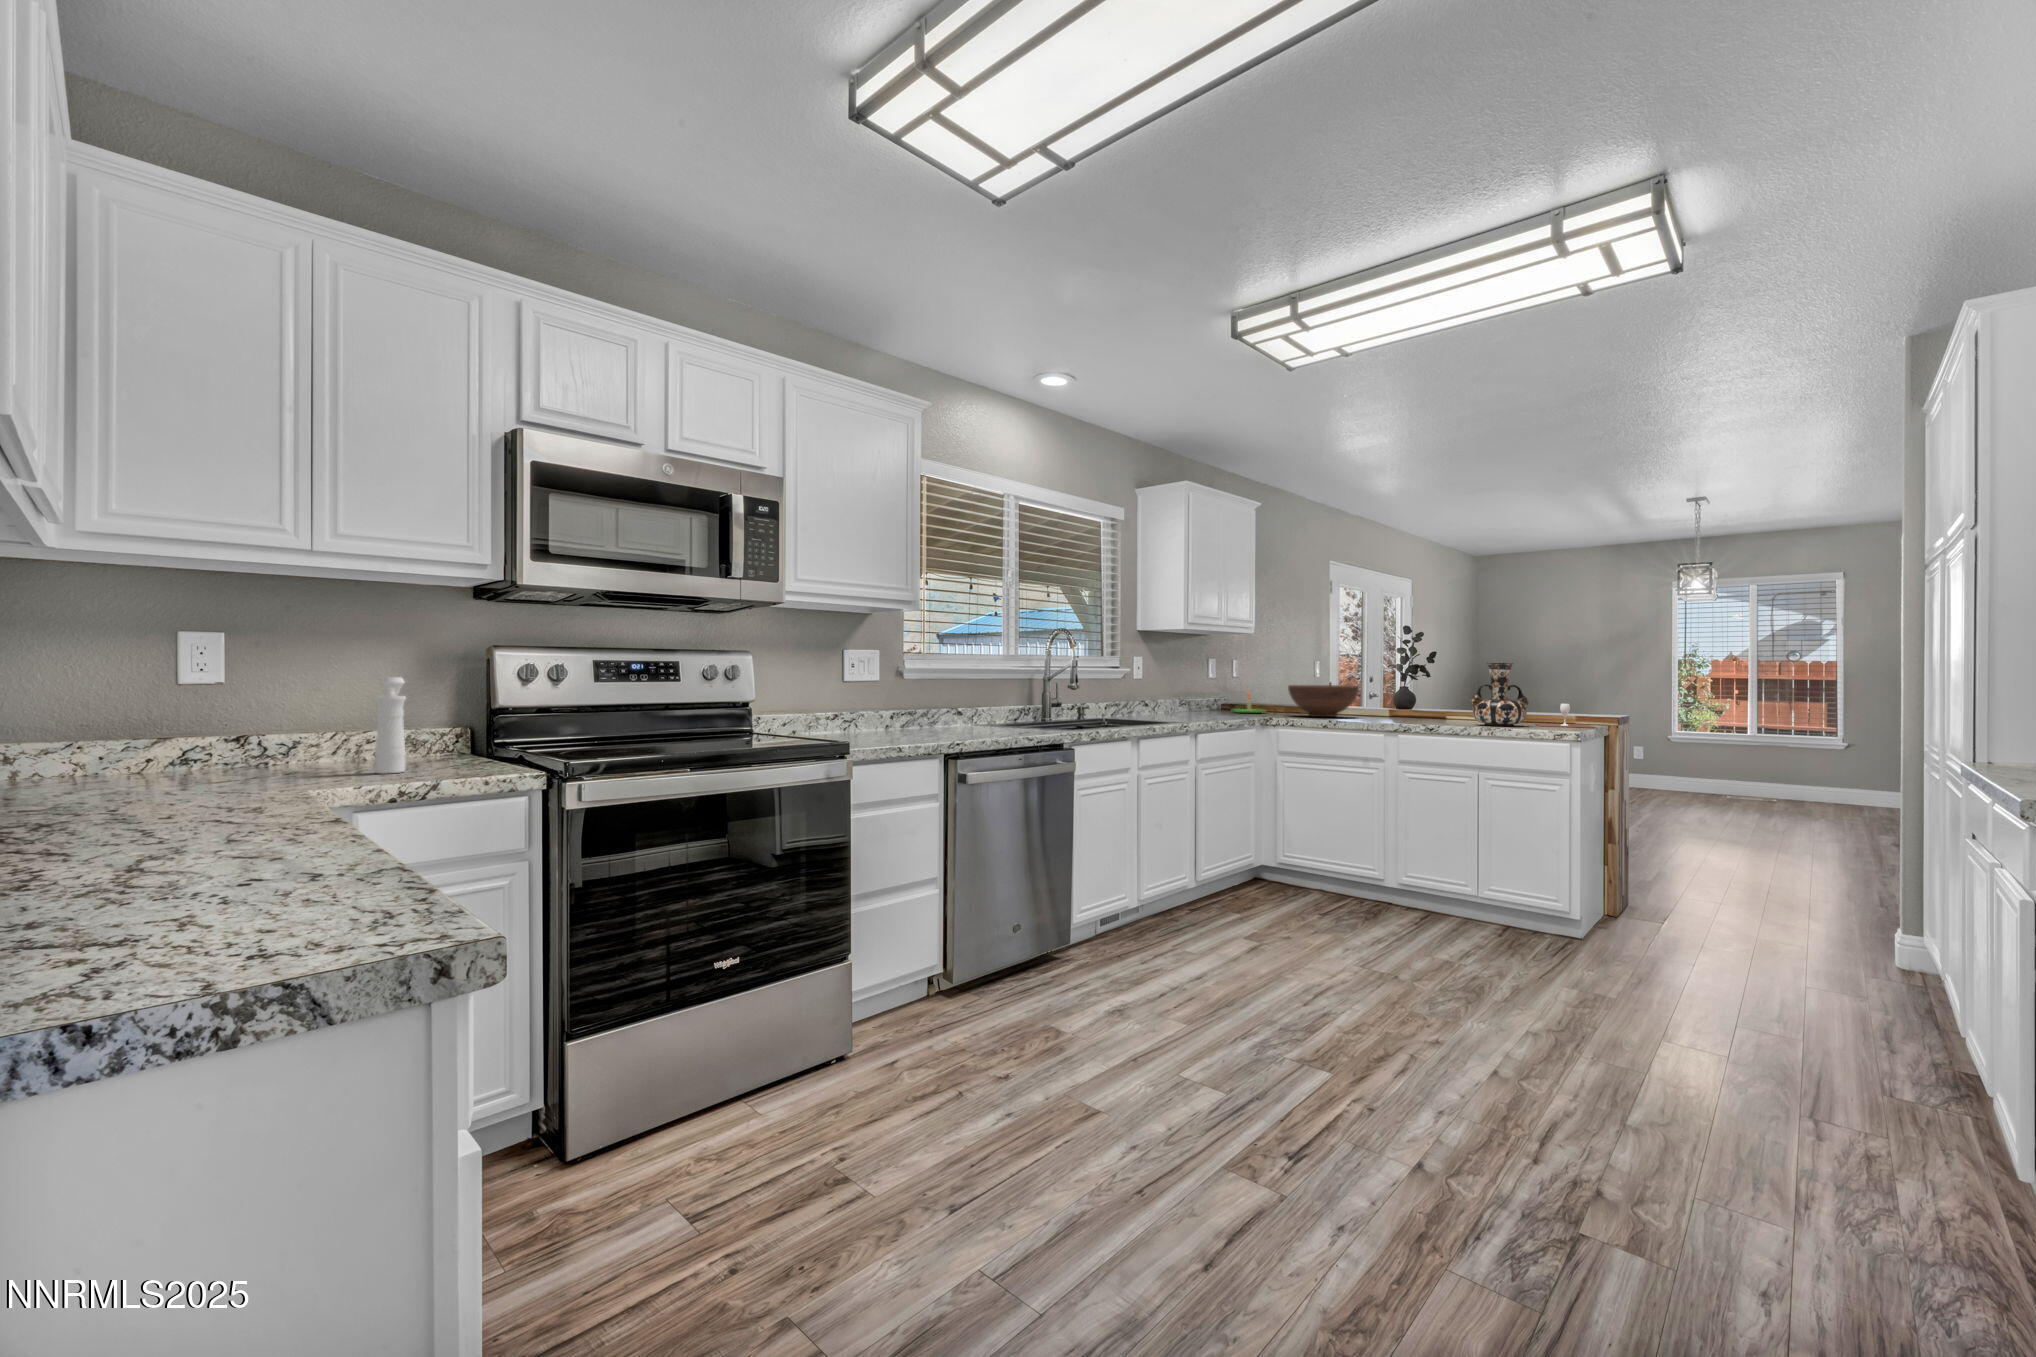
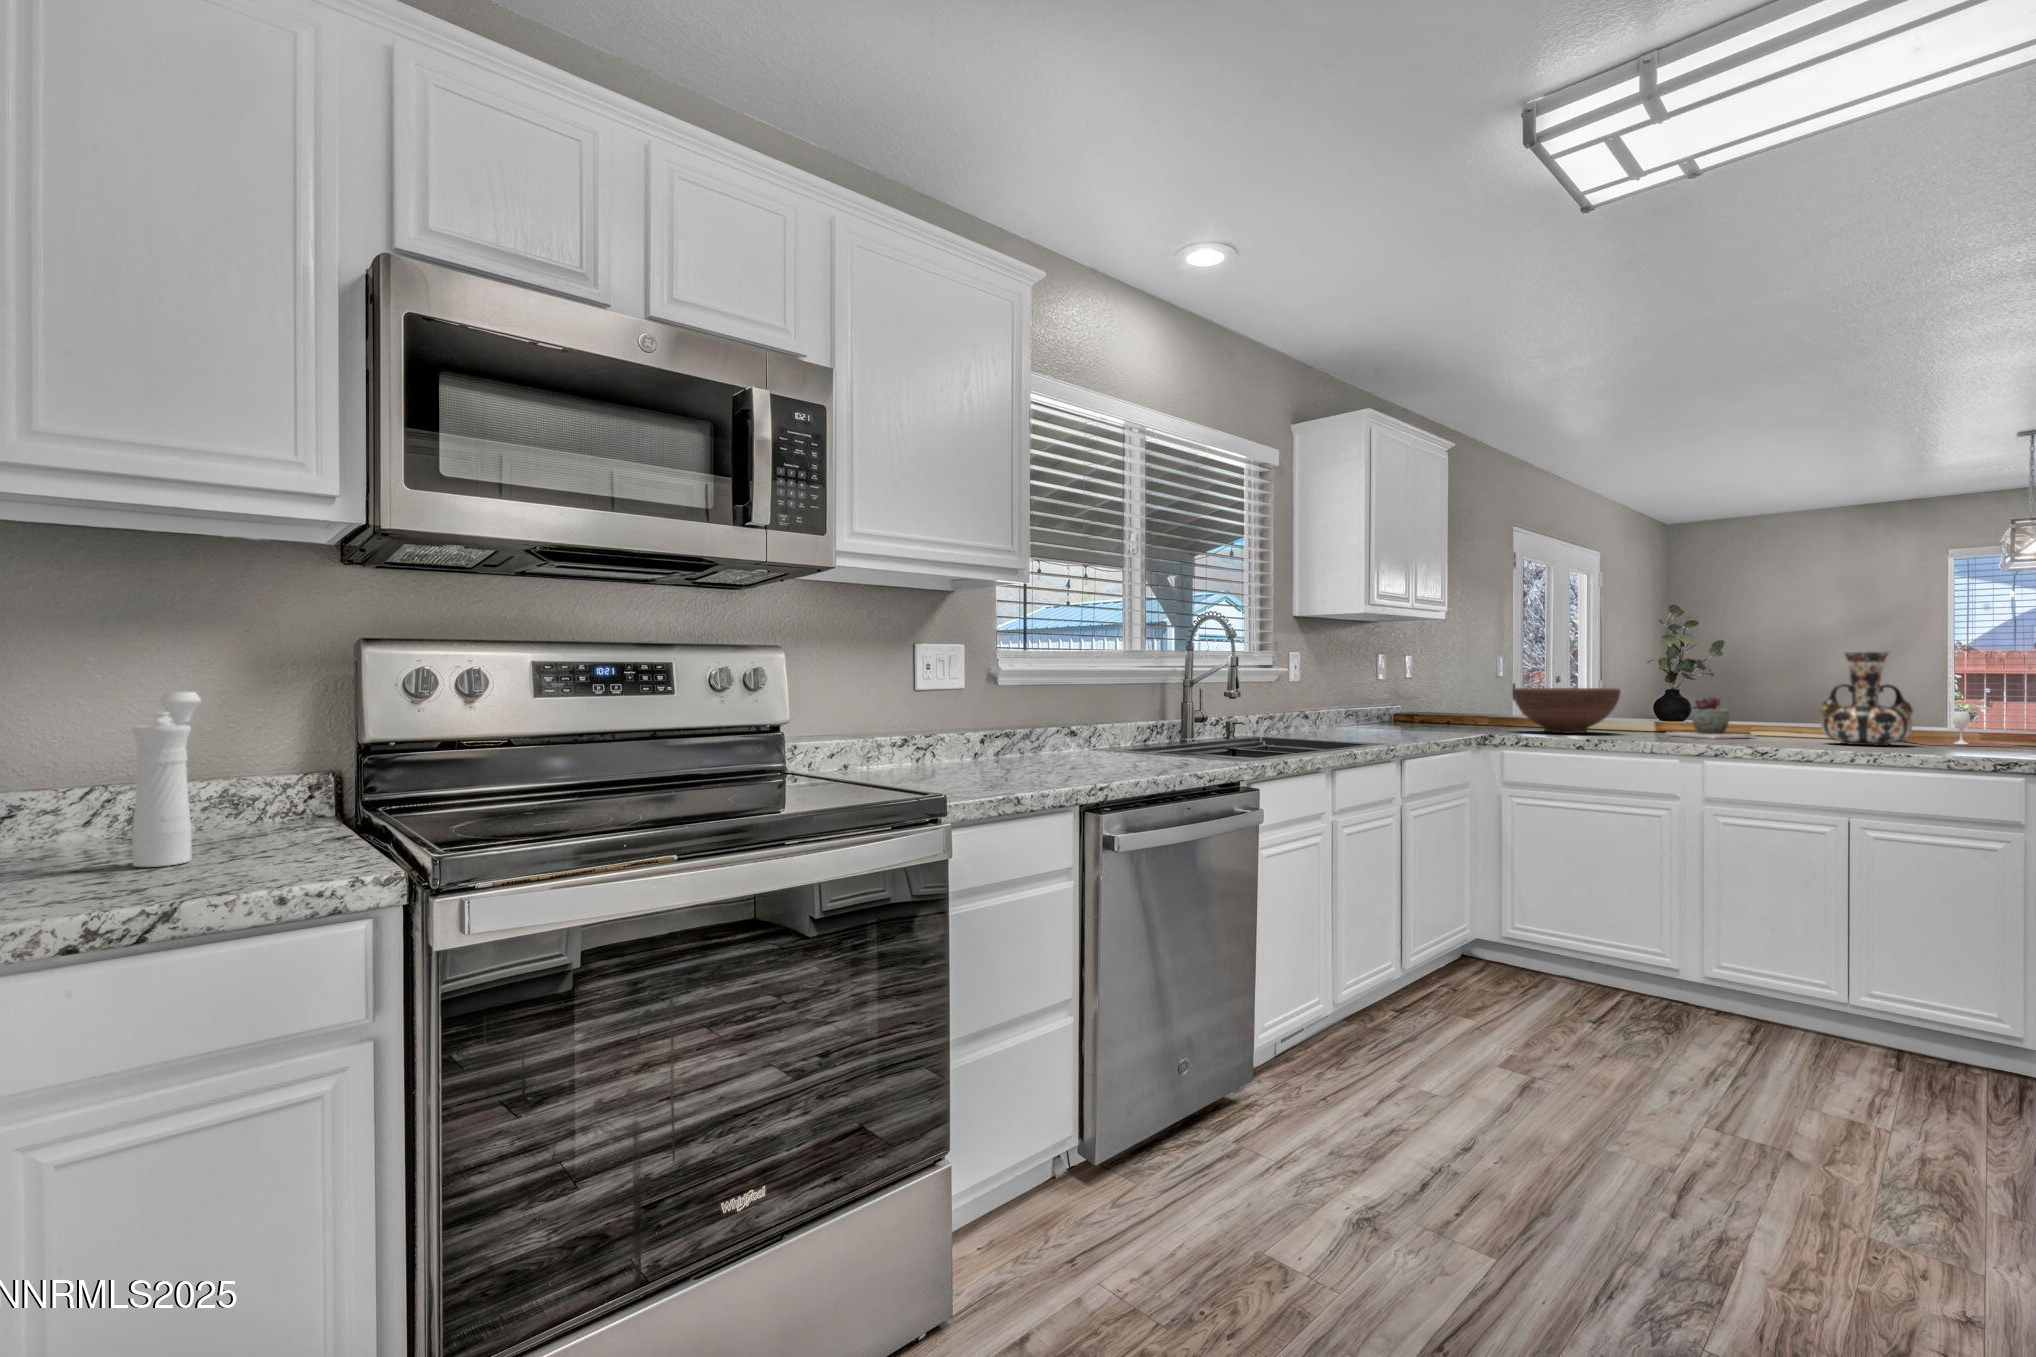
candle: present [1234,692,1264,713] -> none [1418,696,1471,728]
succulent plant: none [1387,692,1444,721] -> present [1666,697,1757,739]

